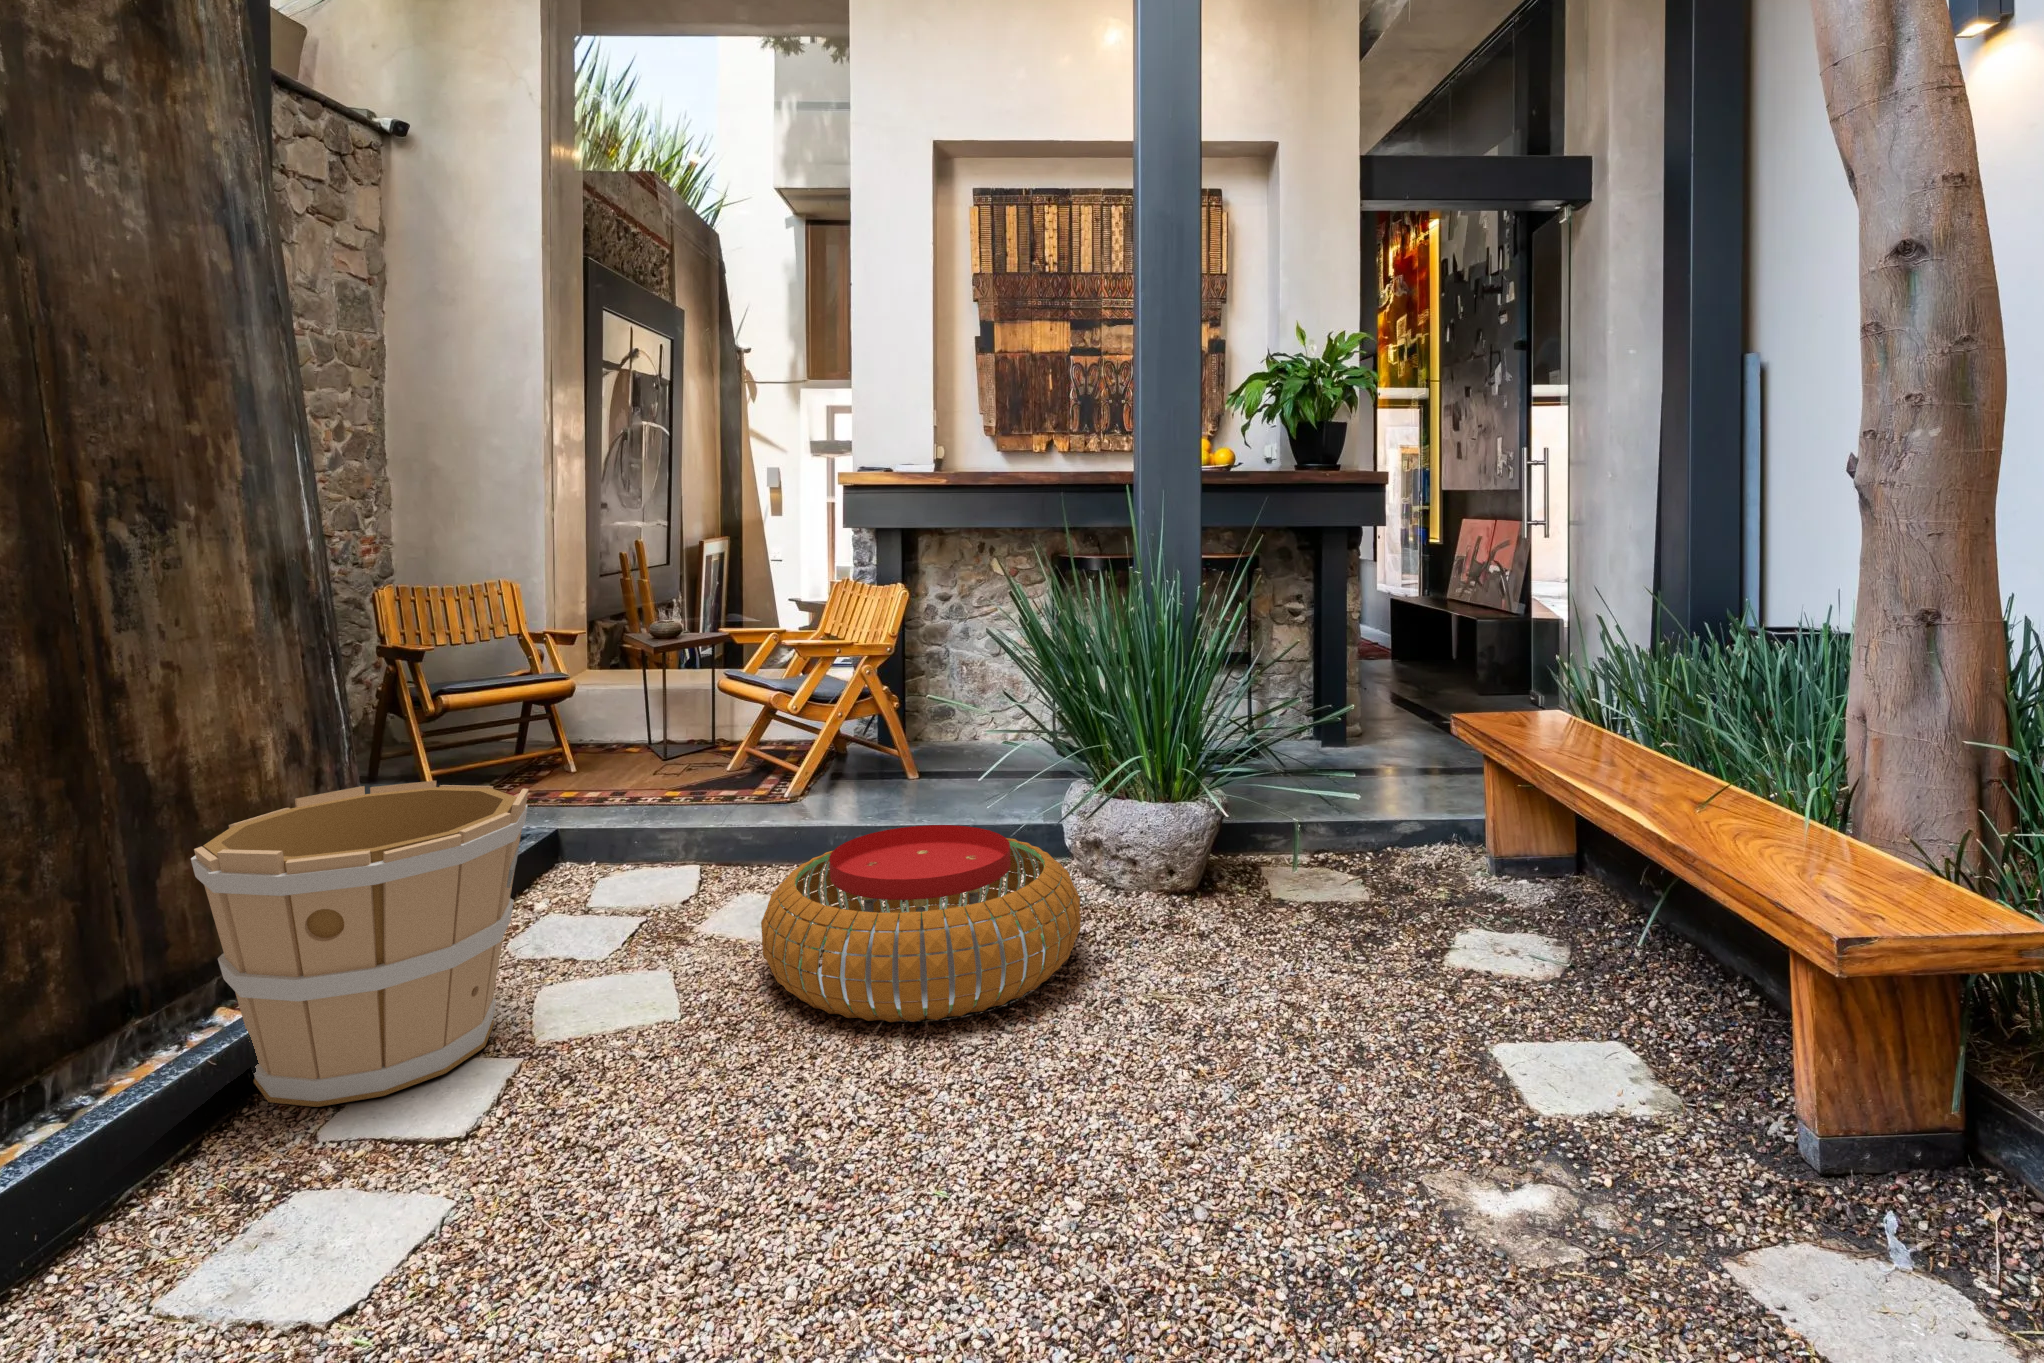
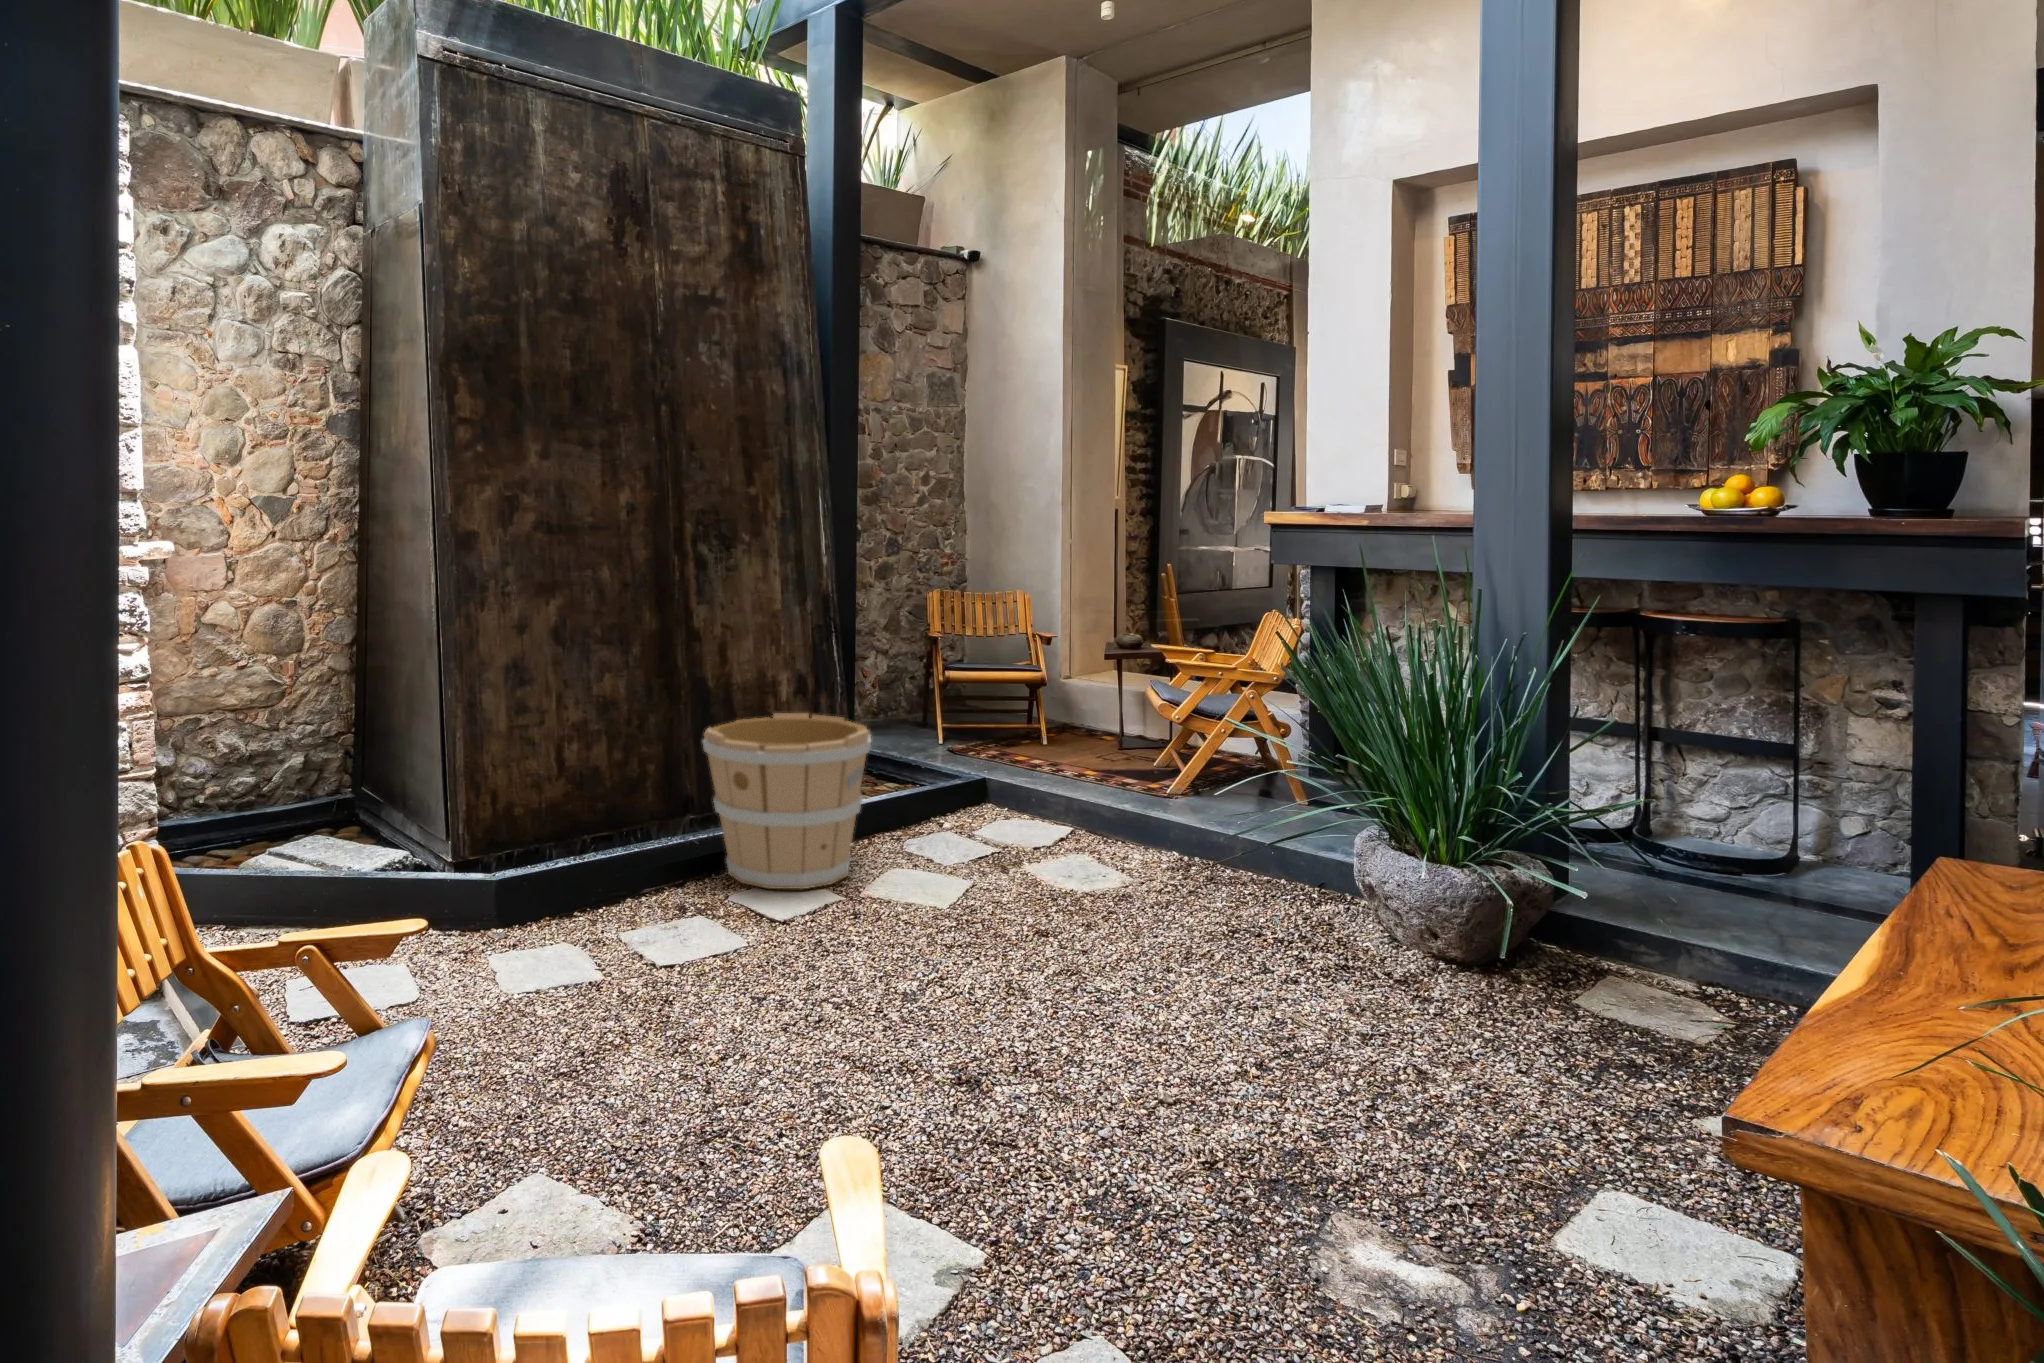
pouf: present [761,825,1081,1022] -> none [1004,822,1282,979]

